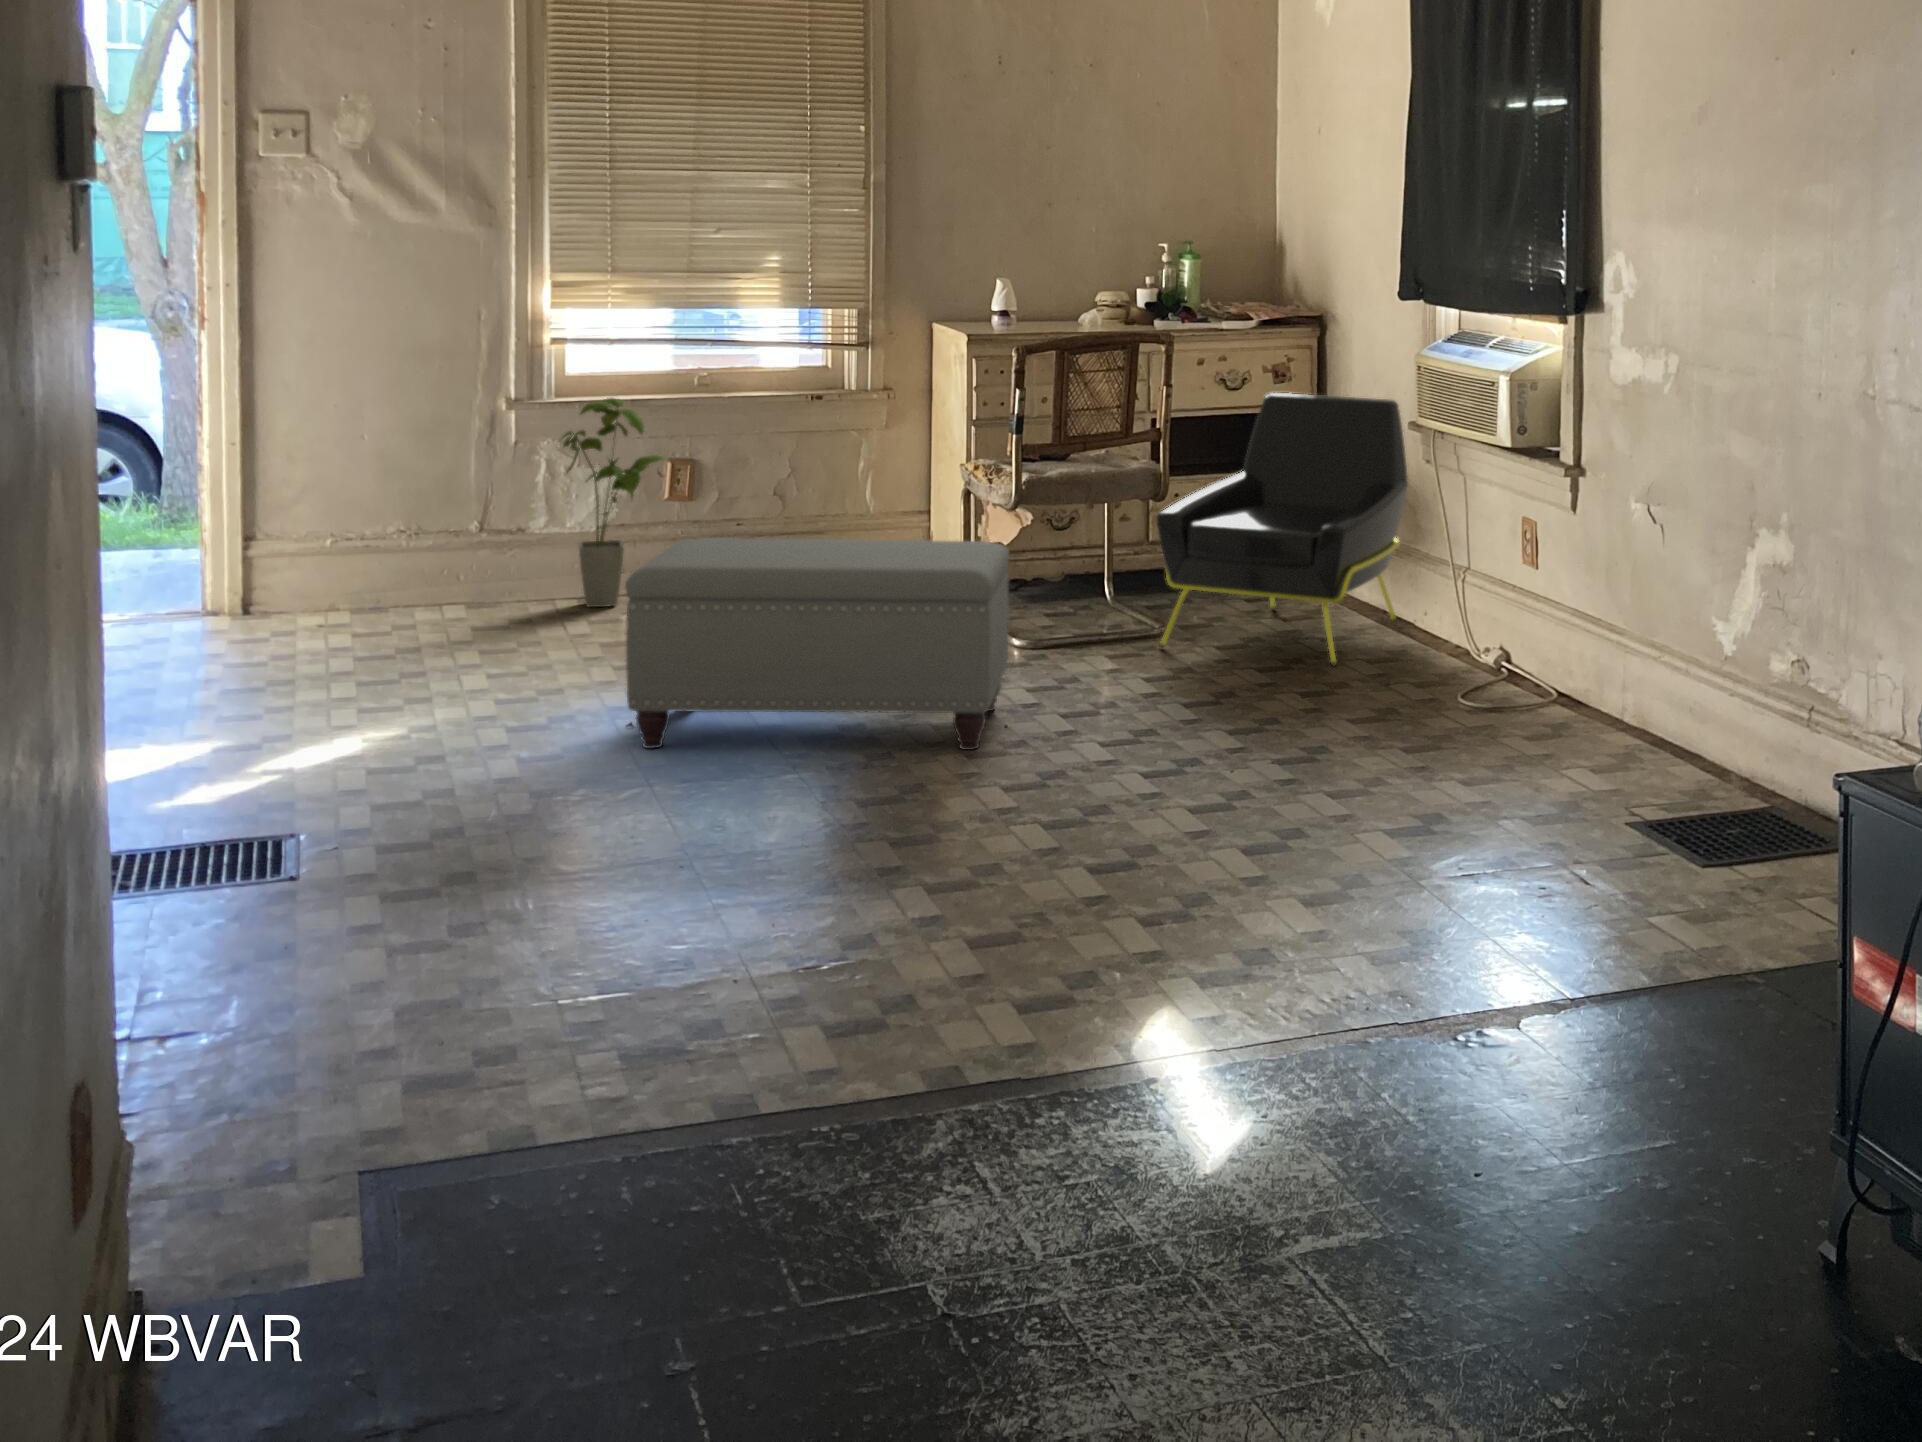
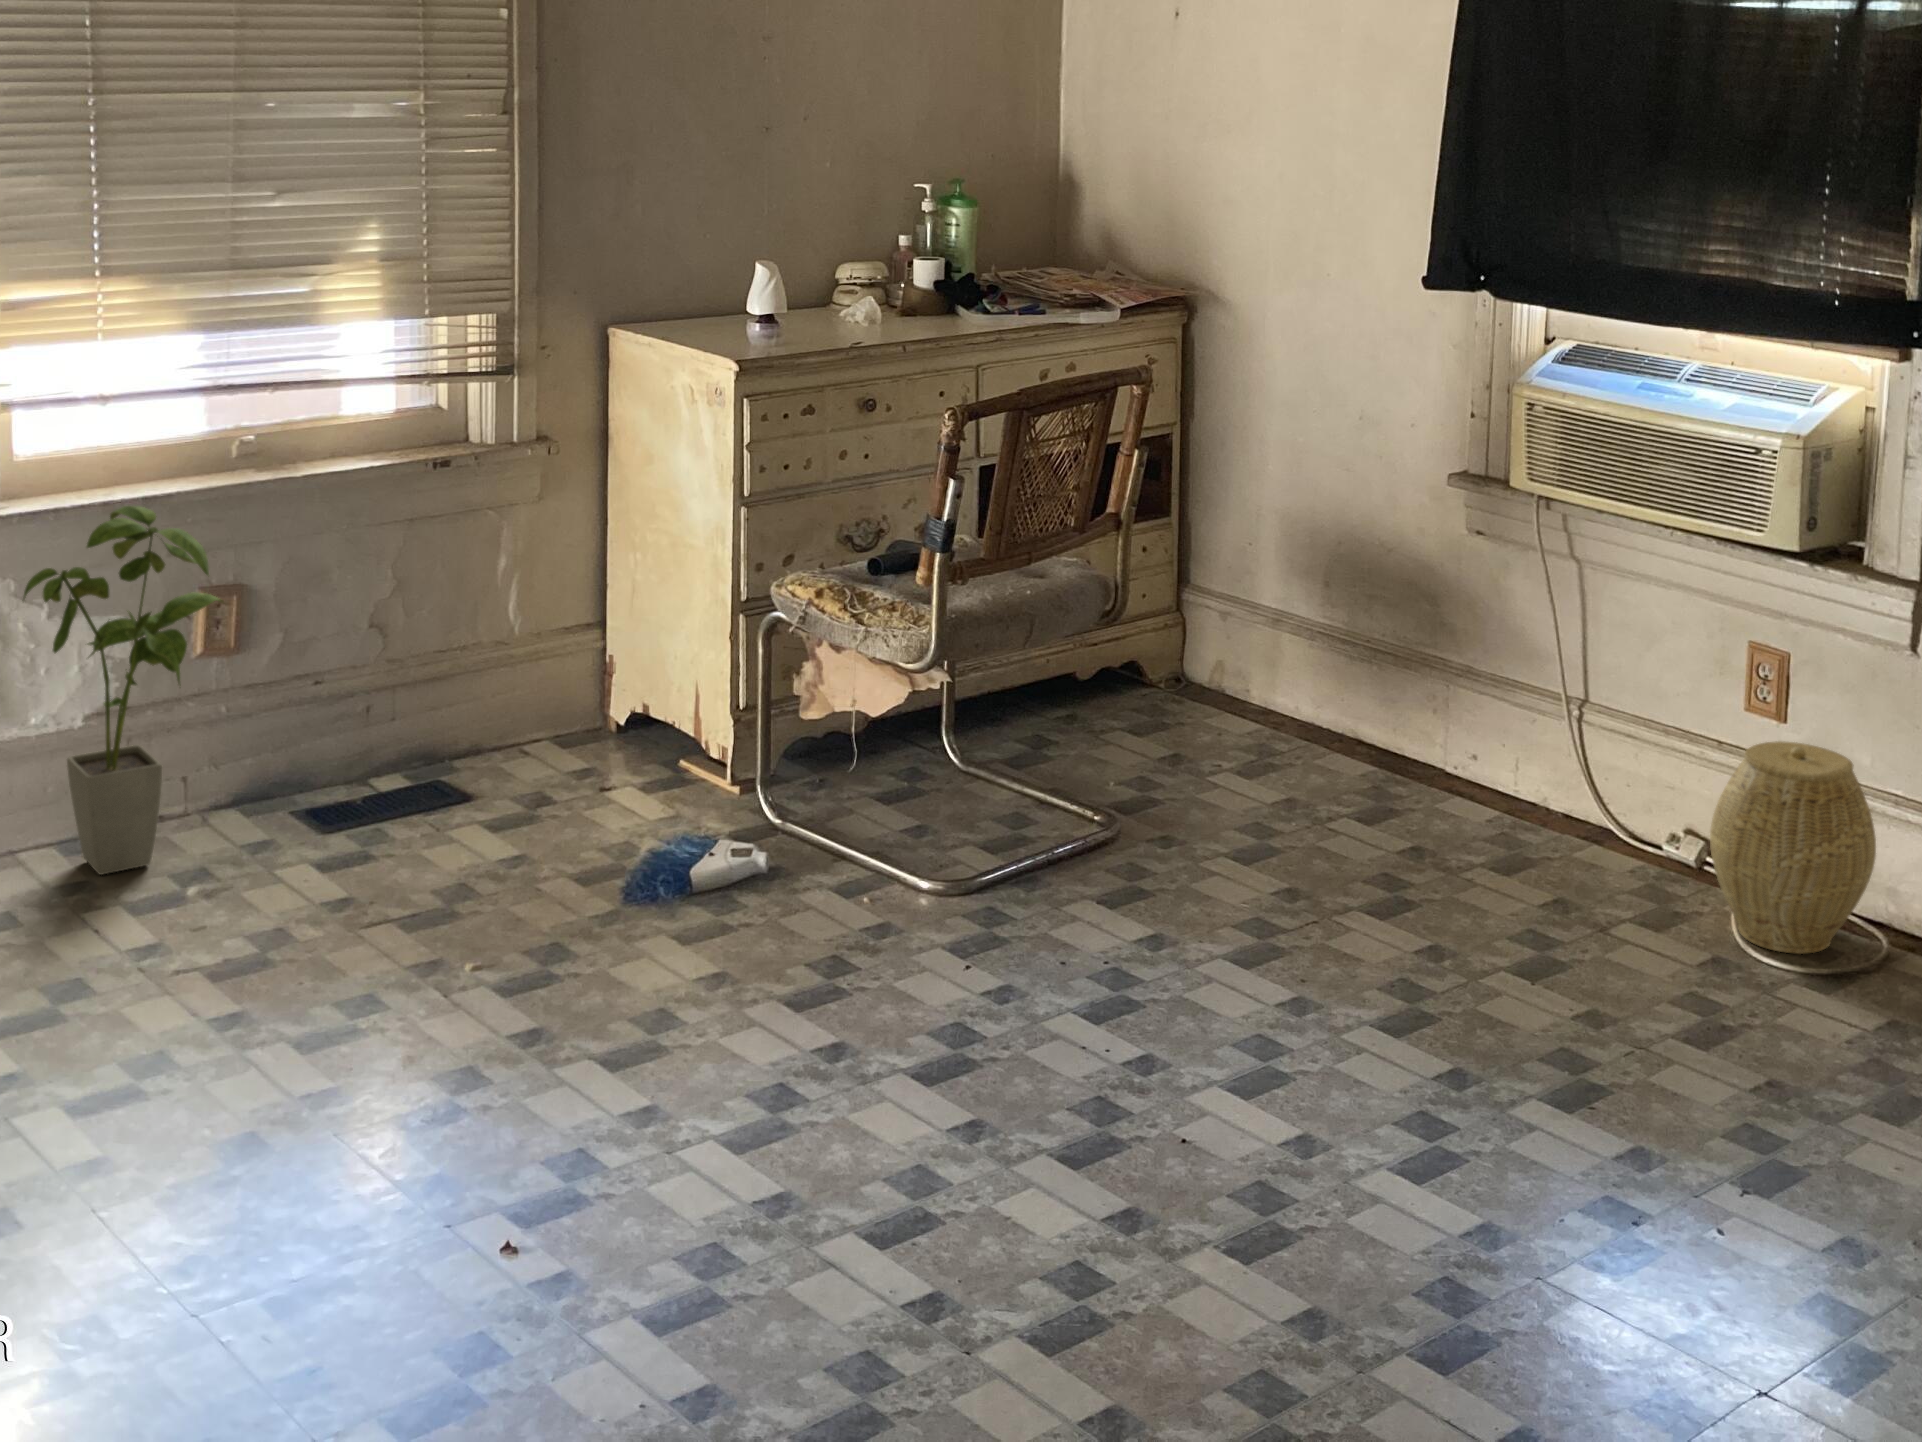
armchair: present [1157,393,1408,666] -> none [1152,432,1484,893]
ottoman: present [625,538,1009,750] -> none [517,807,1242,1328]
woven basket: none [1459,570,1562,702] -> present [1710,741,1876,954]

